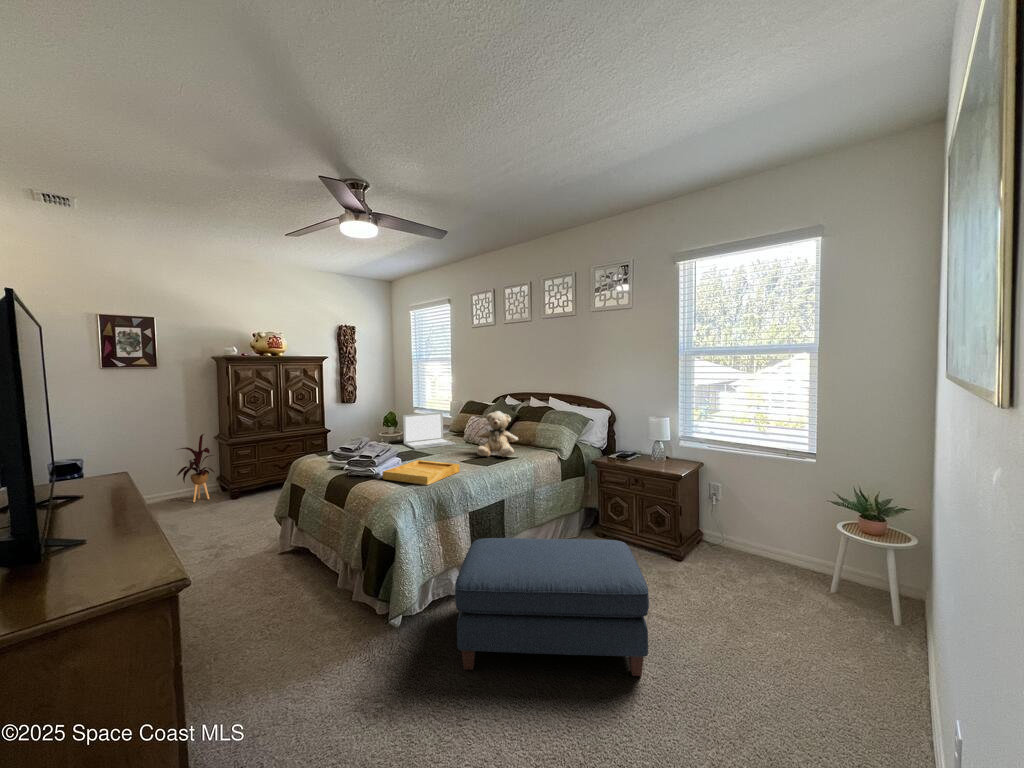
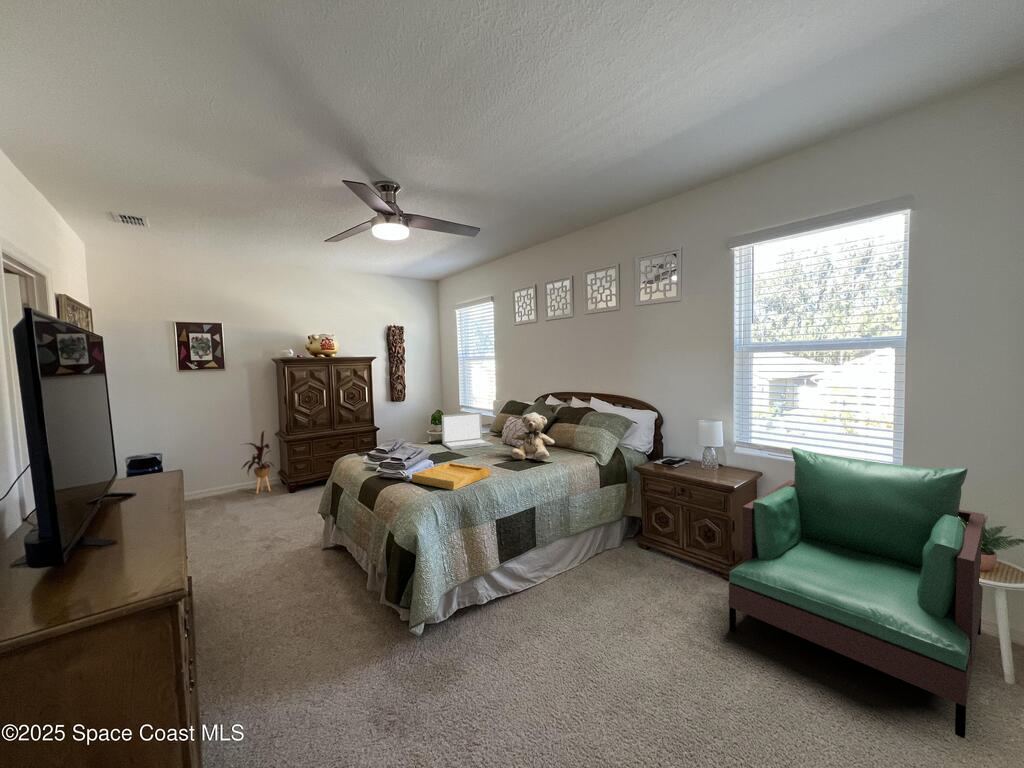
armchair: none [680,439,878,668] -> present [729,447,985,738]
ottoman: present [455,538,649,676] -> none [471,549,684,718]

